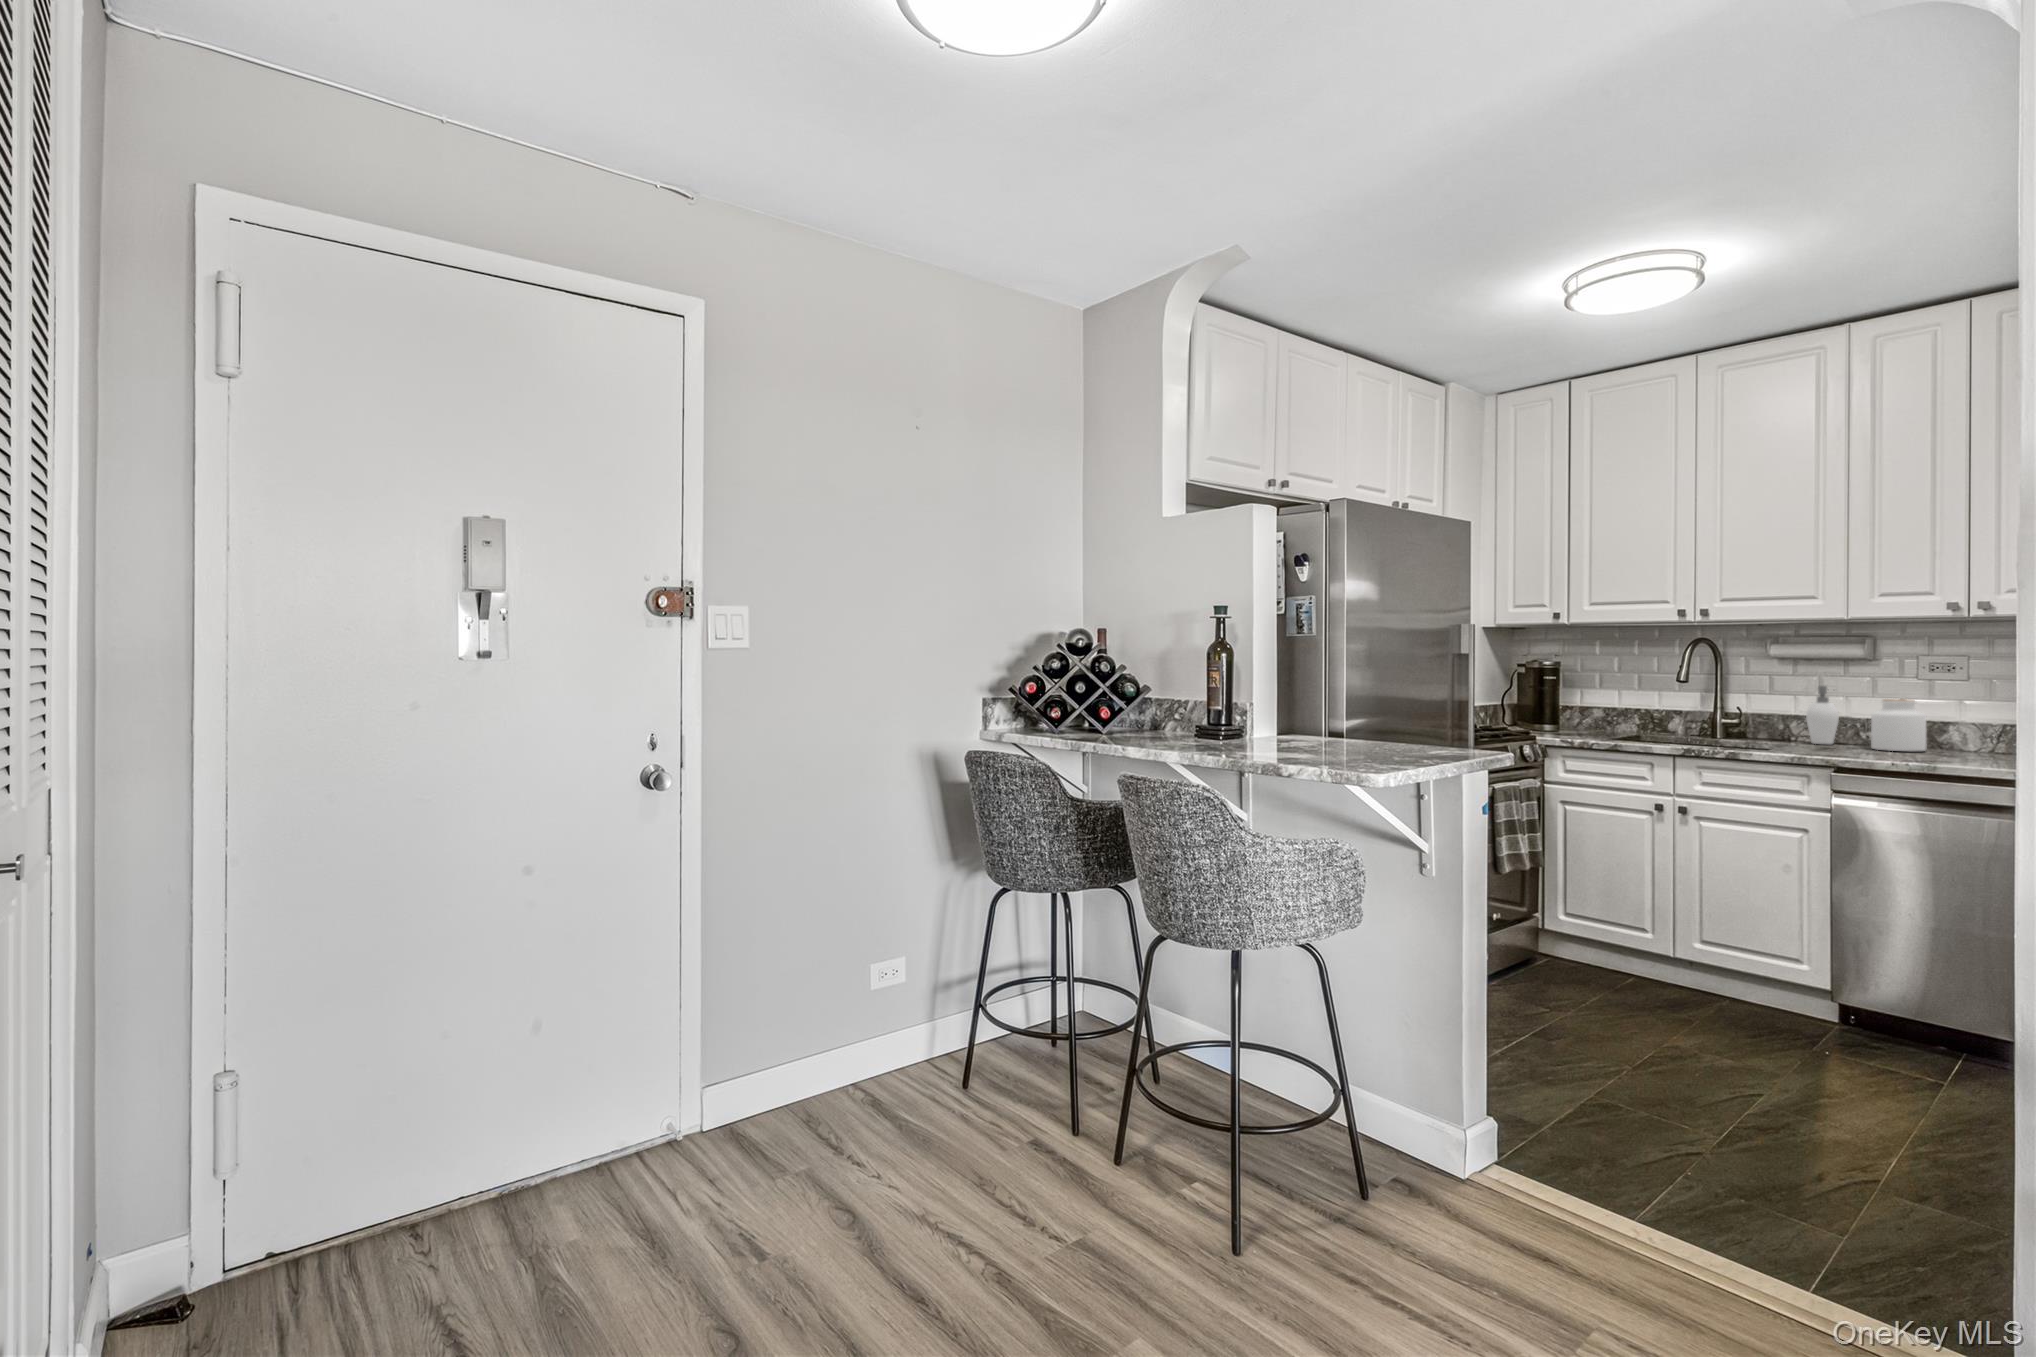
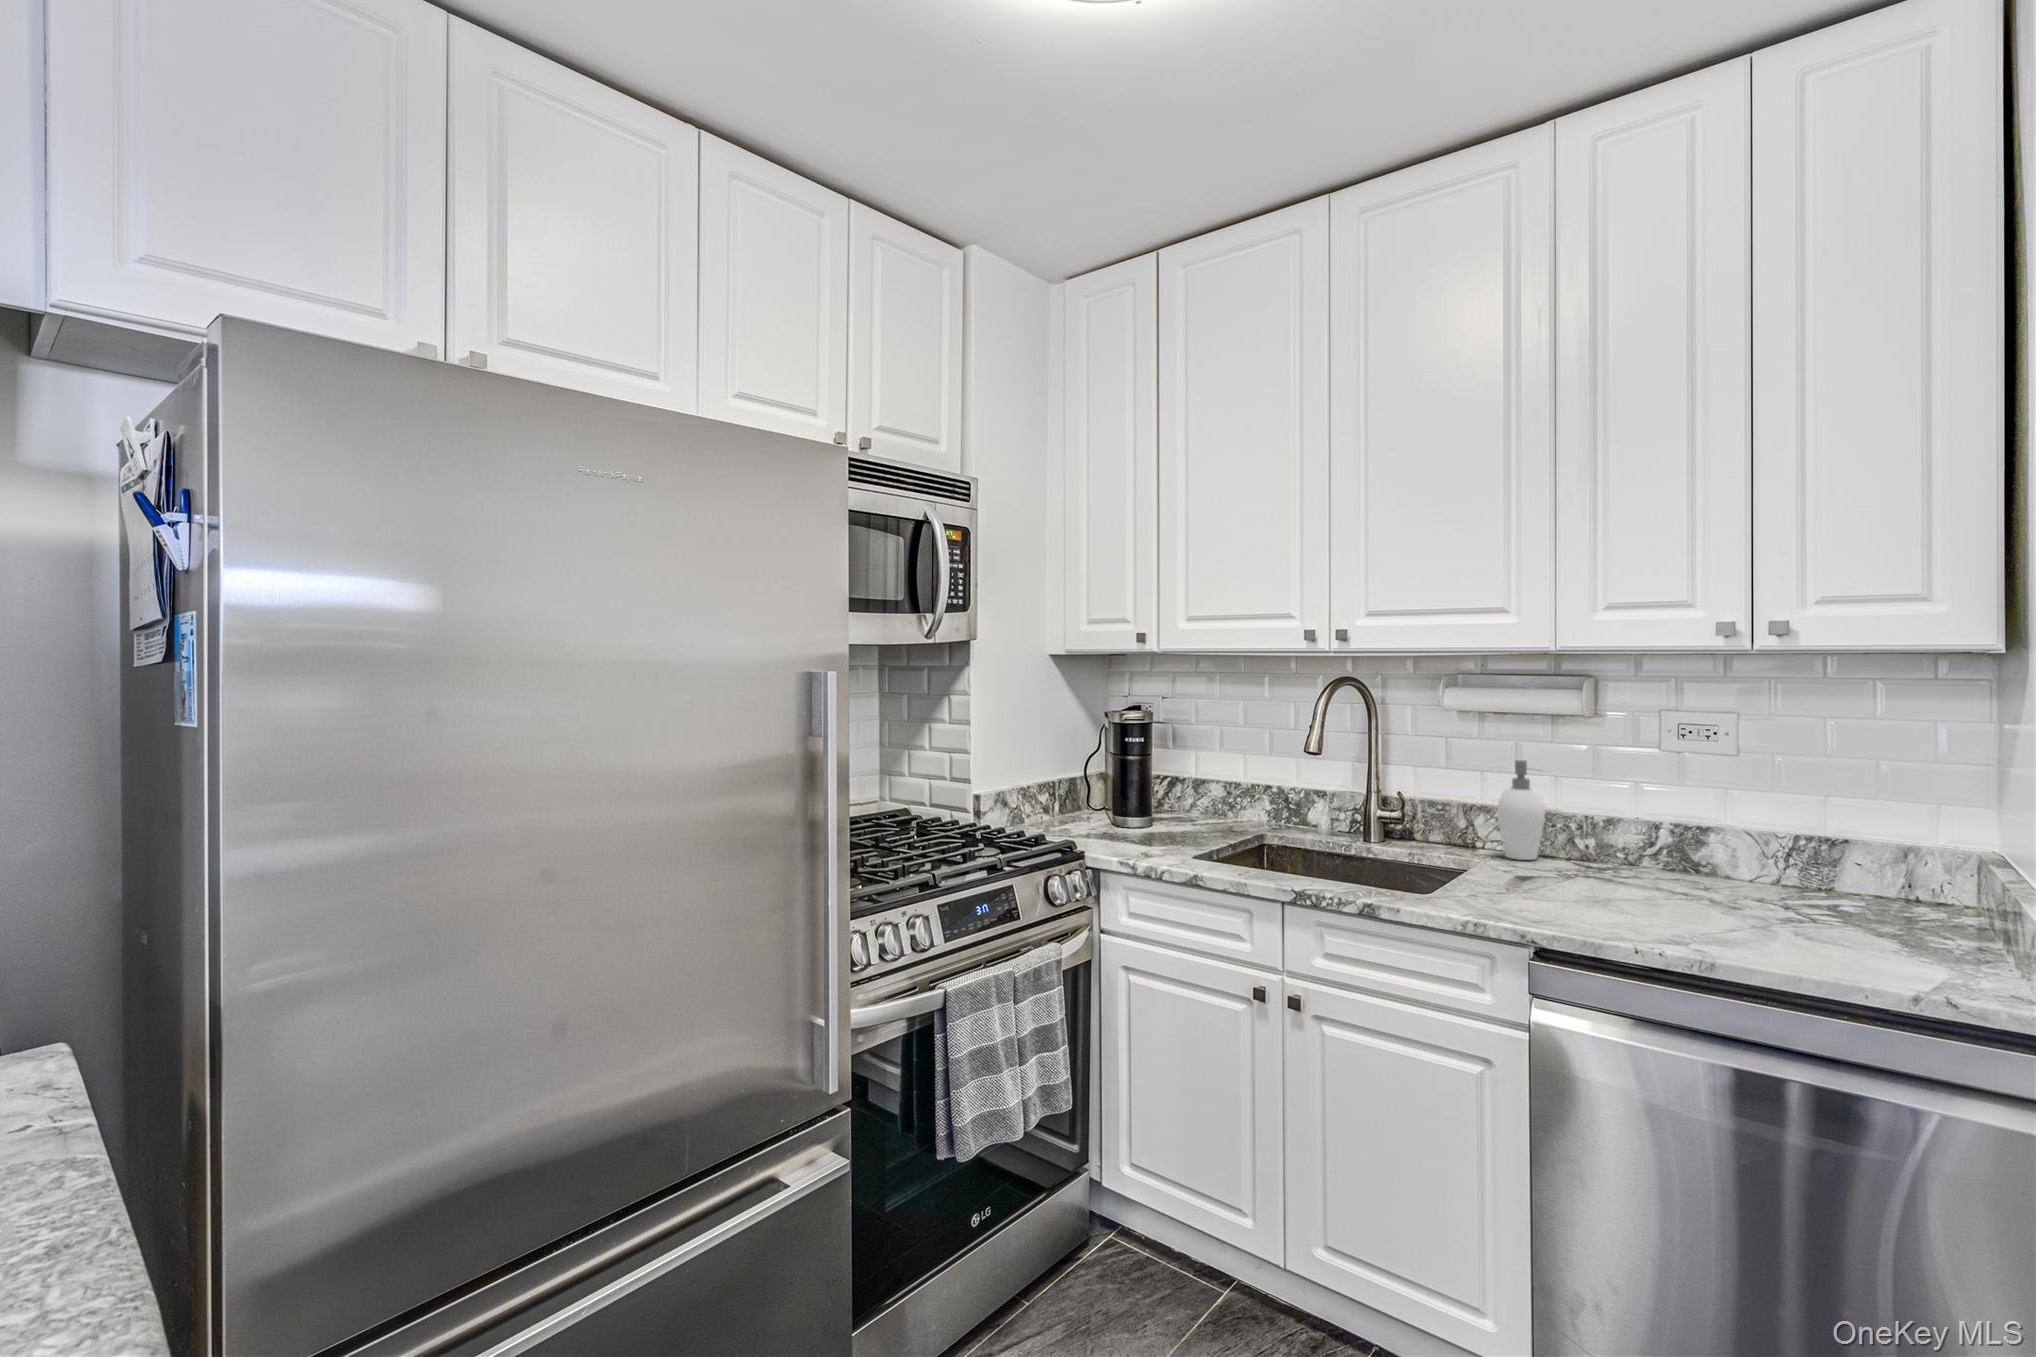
jar: present [1871,699,1927,751] -> none [1594,788,1678,883]

